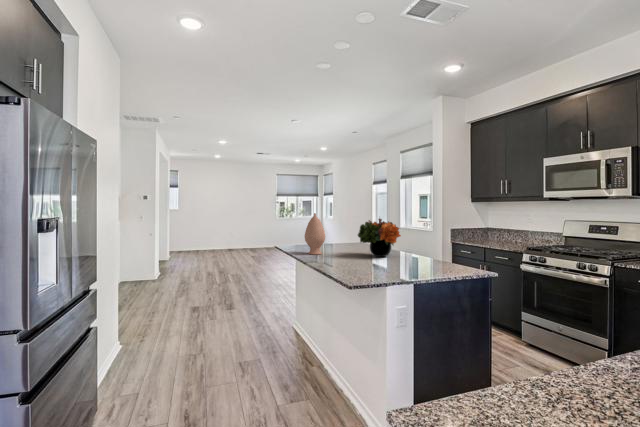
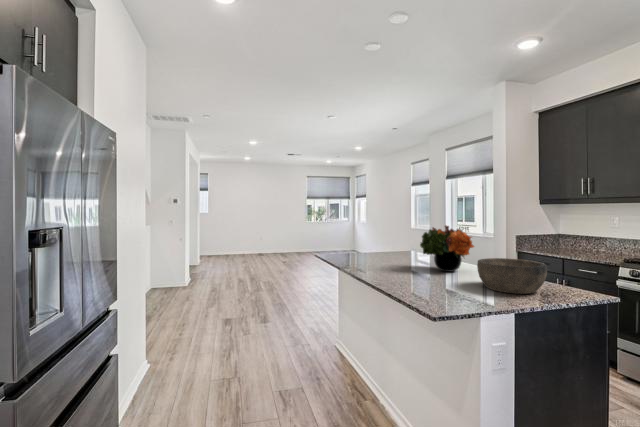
vase: present [305,213,325,254] -> none [355,219,379,267]
bowl: none [397,245,447,271] -> present [477,258,547,294]

